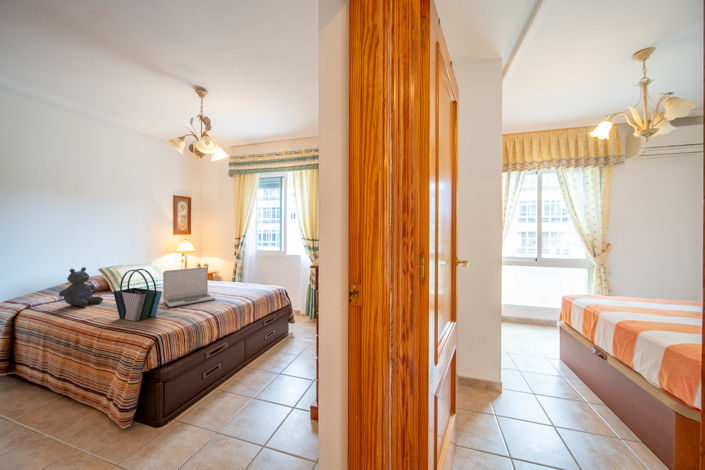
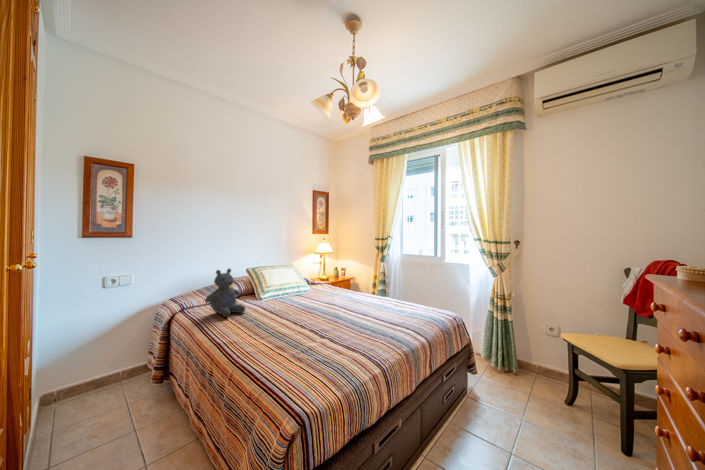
laptop: present [163,267,215,307] -> none [306,277,371,335]
tote bag: present [113,269,162,321] -> none [251,277,308,360]

